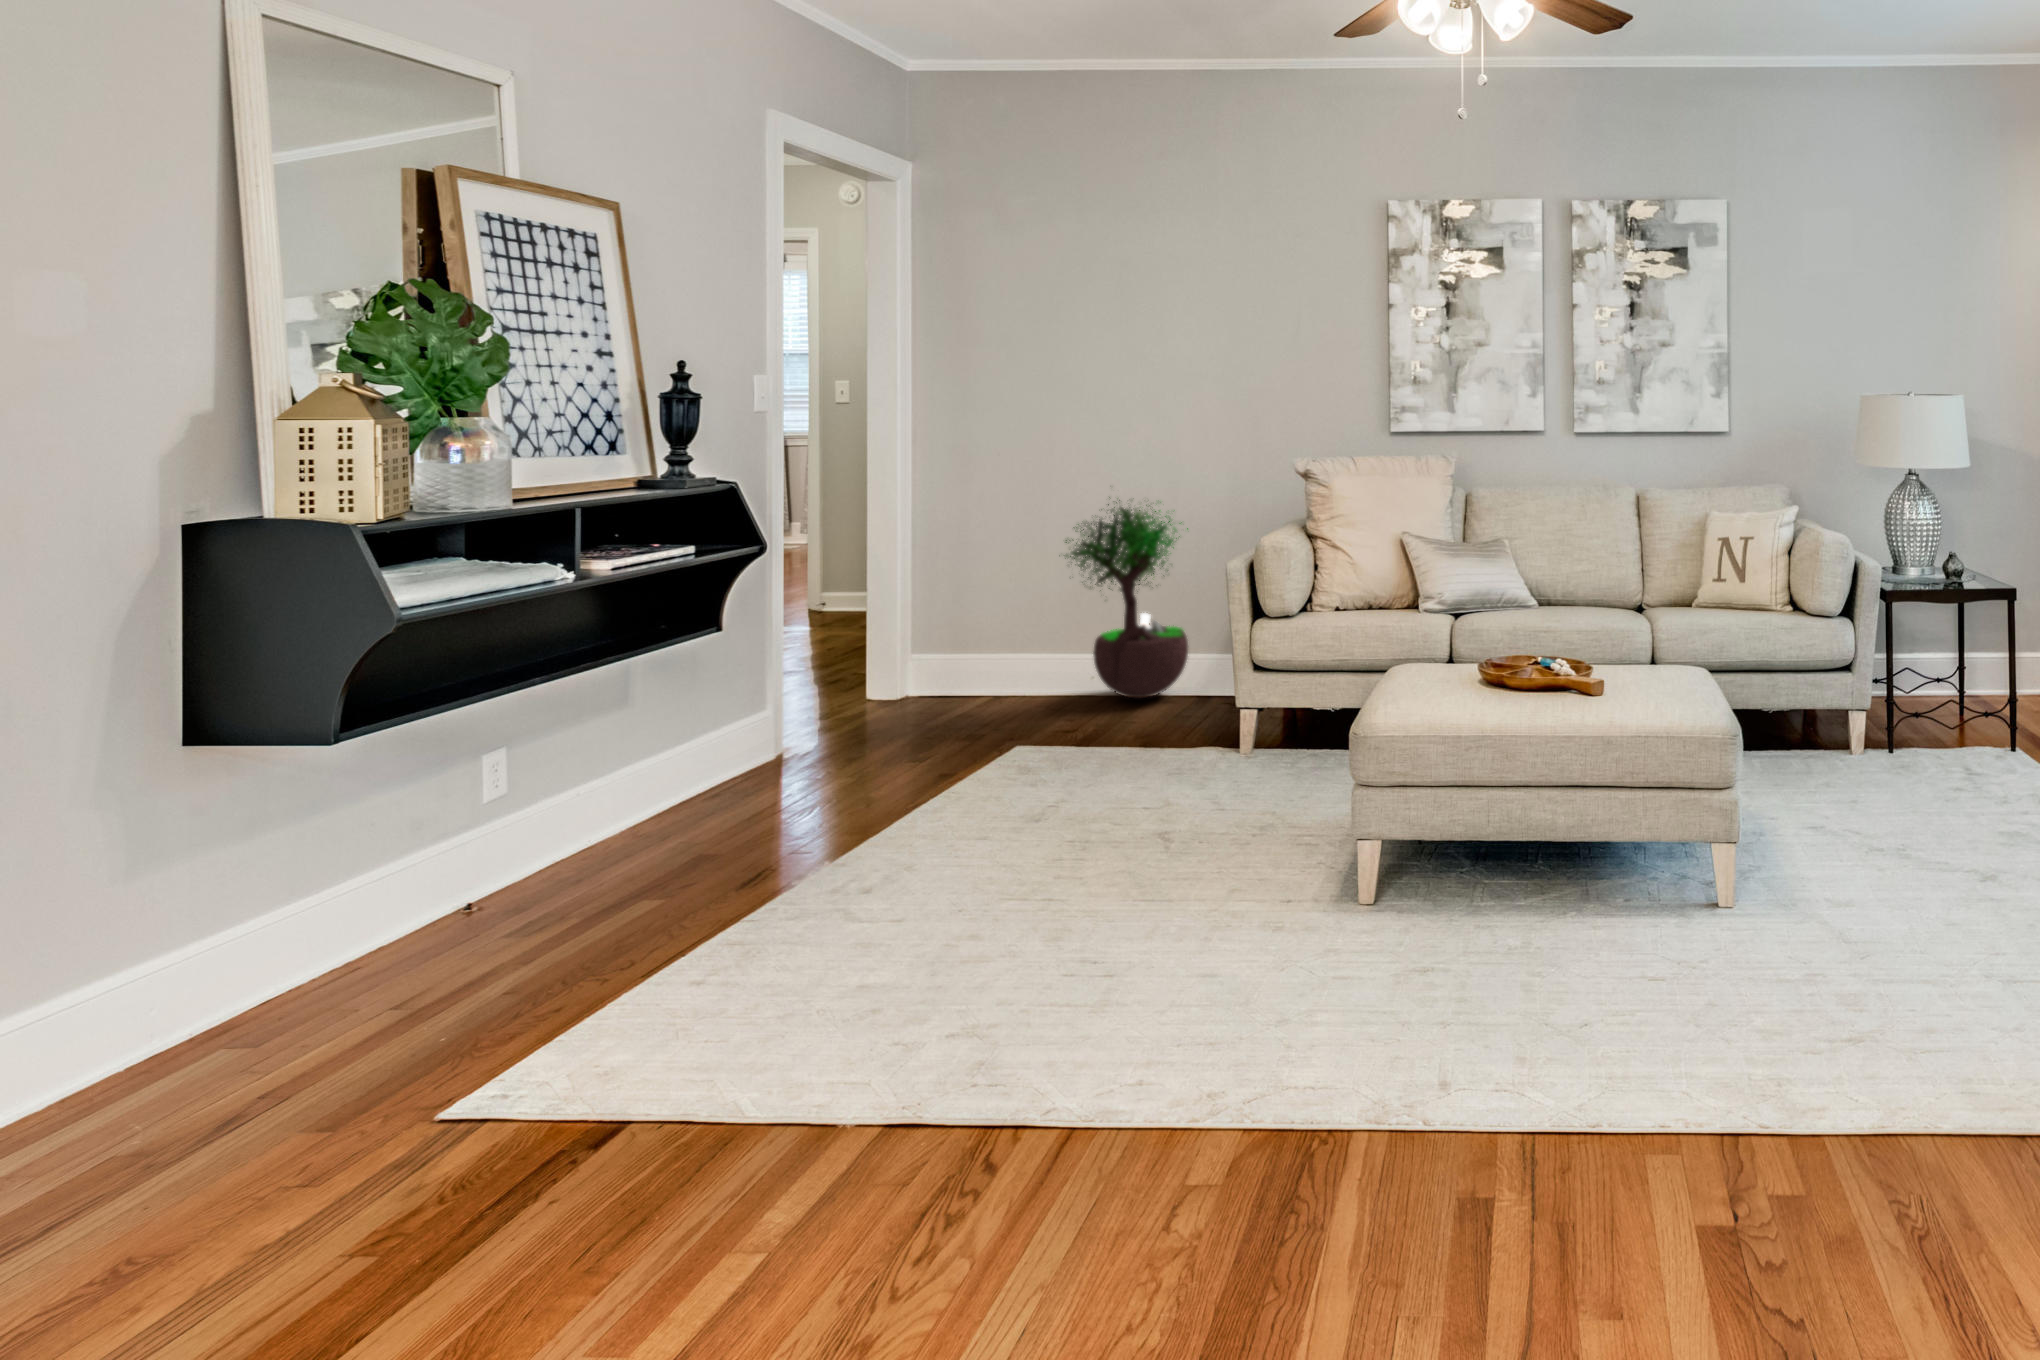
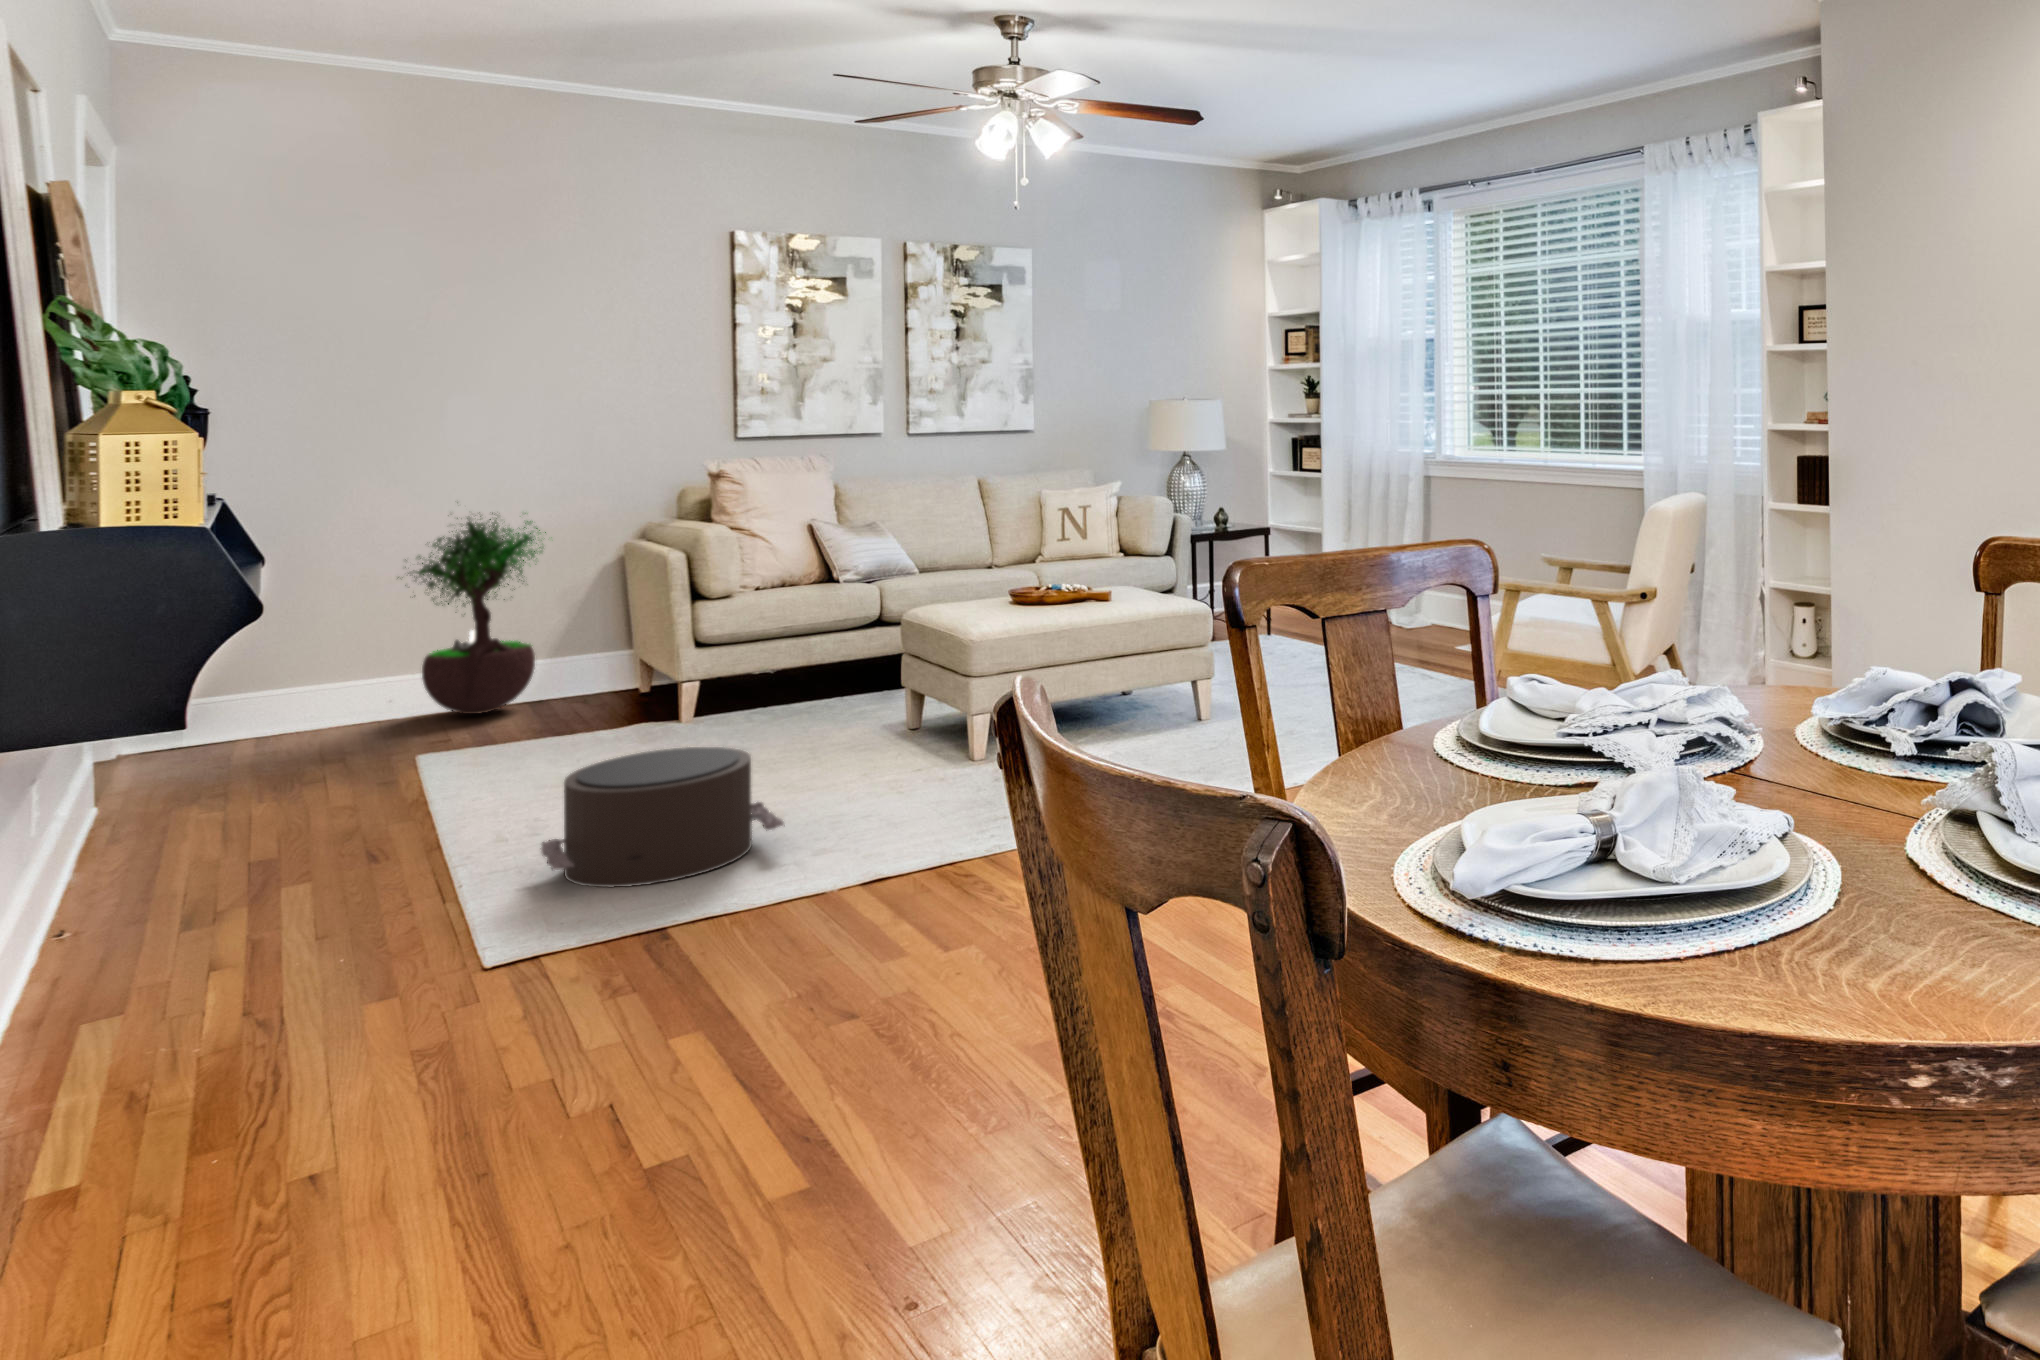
pouf: none [672,834,992,1041] -> present [541,747,785,887]

